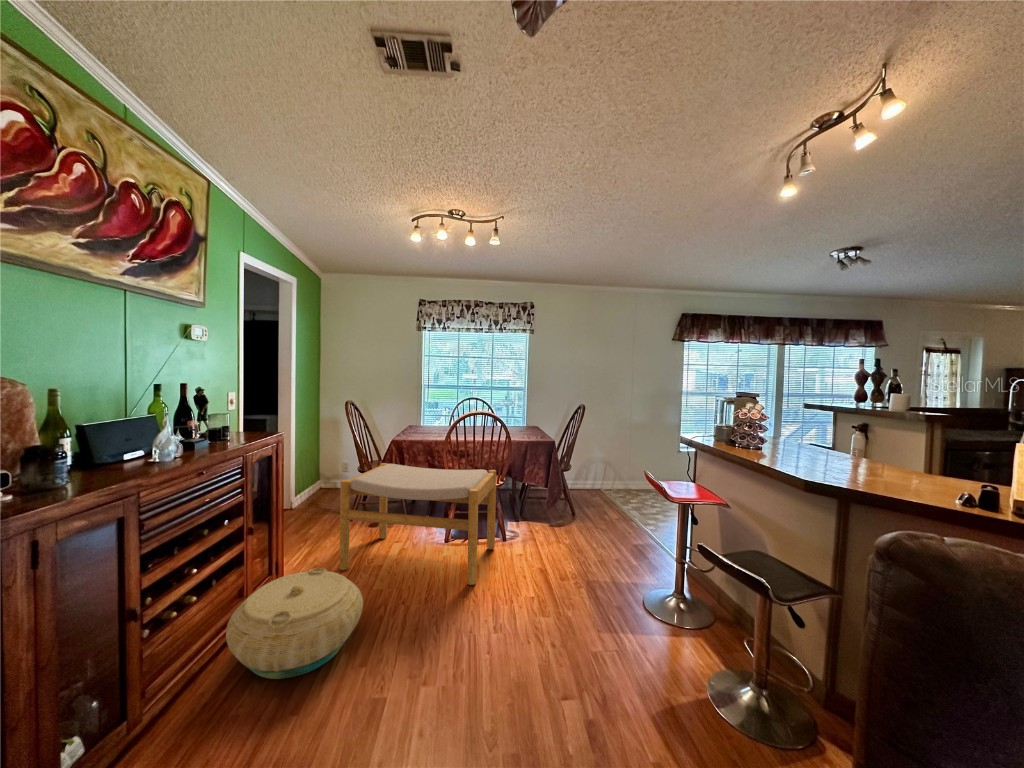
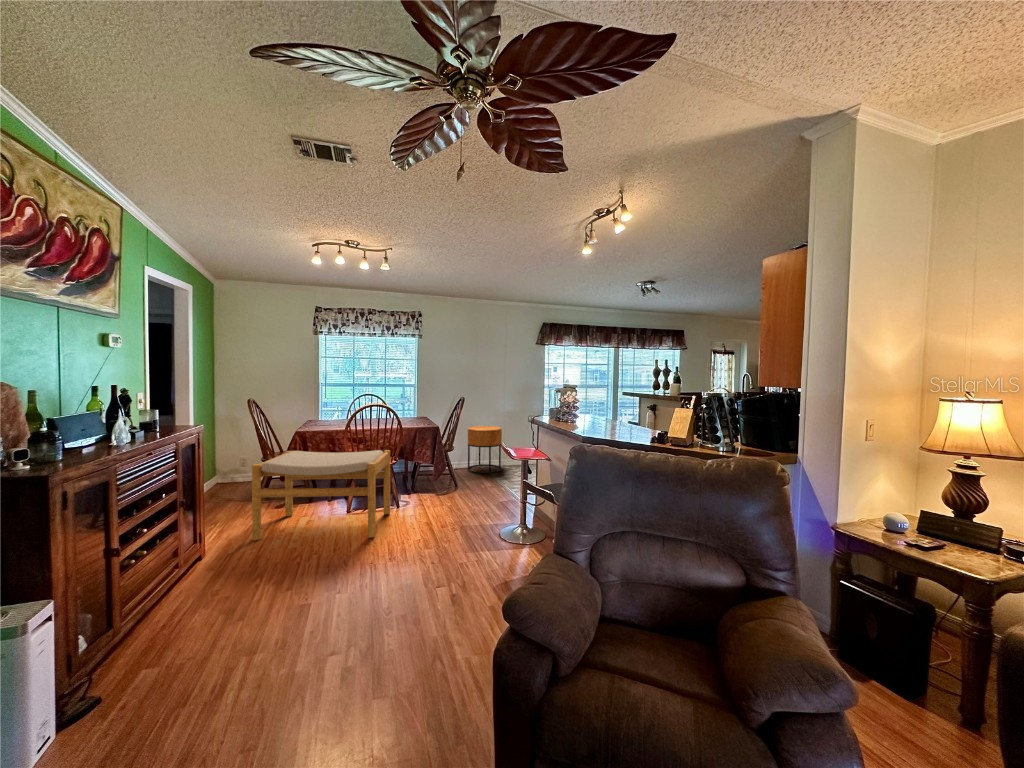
side table: none [583,440,627,500] -> present [467,426,502,474]
basket: present [226,568,363,679] -> none [168,531,284,608]

